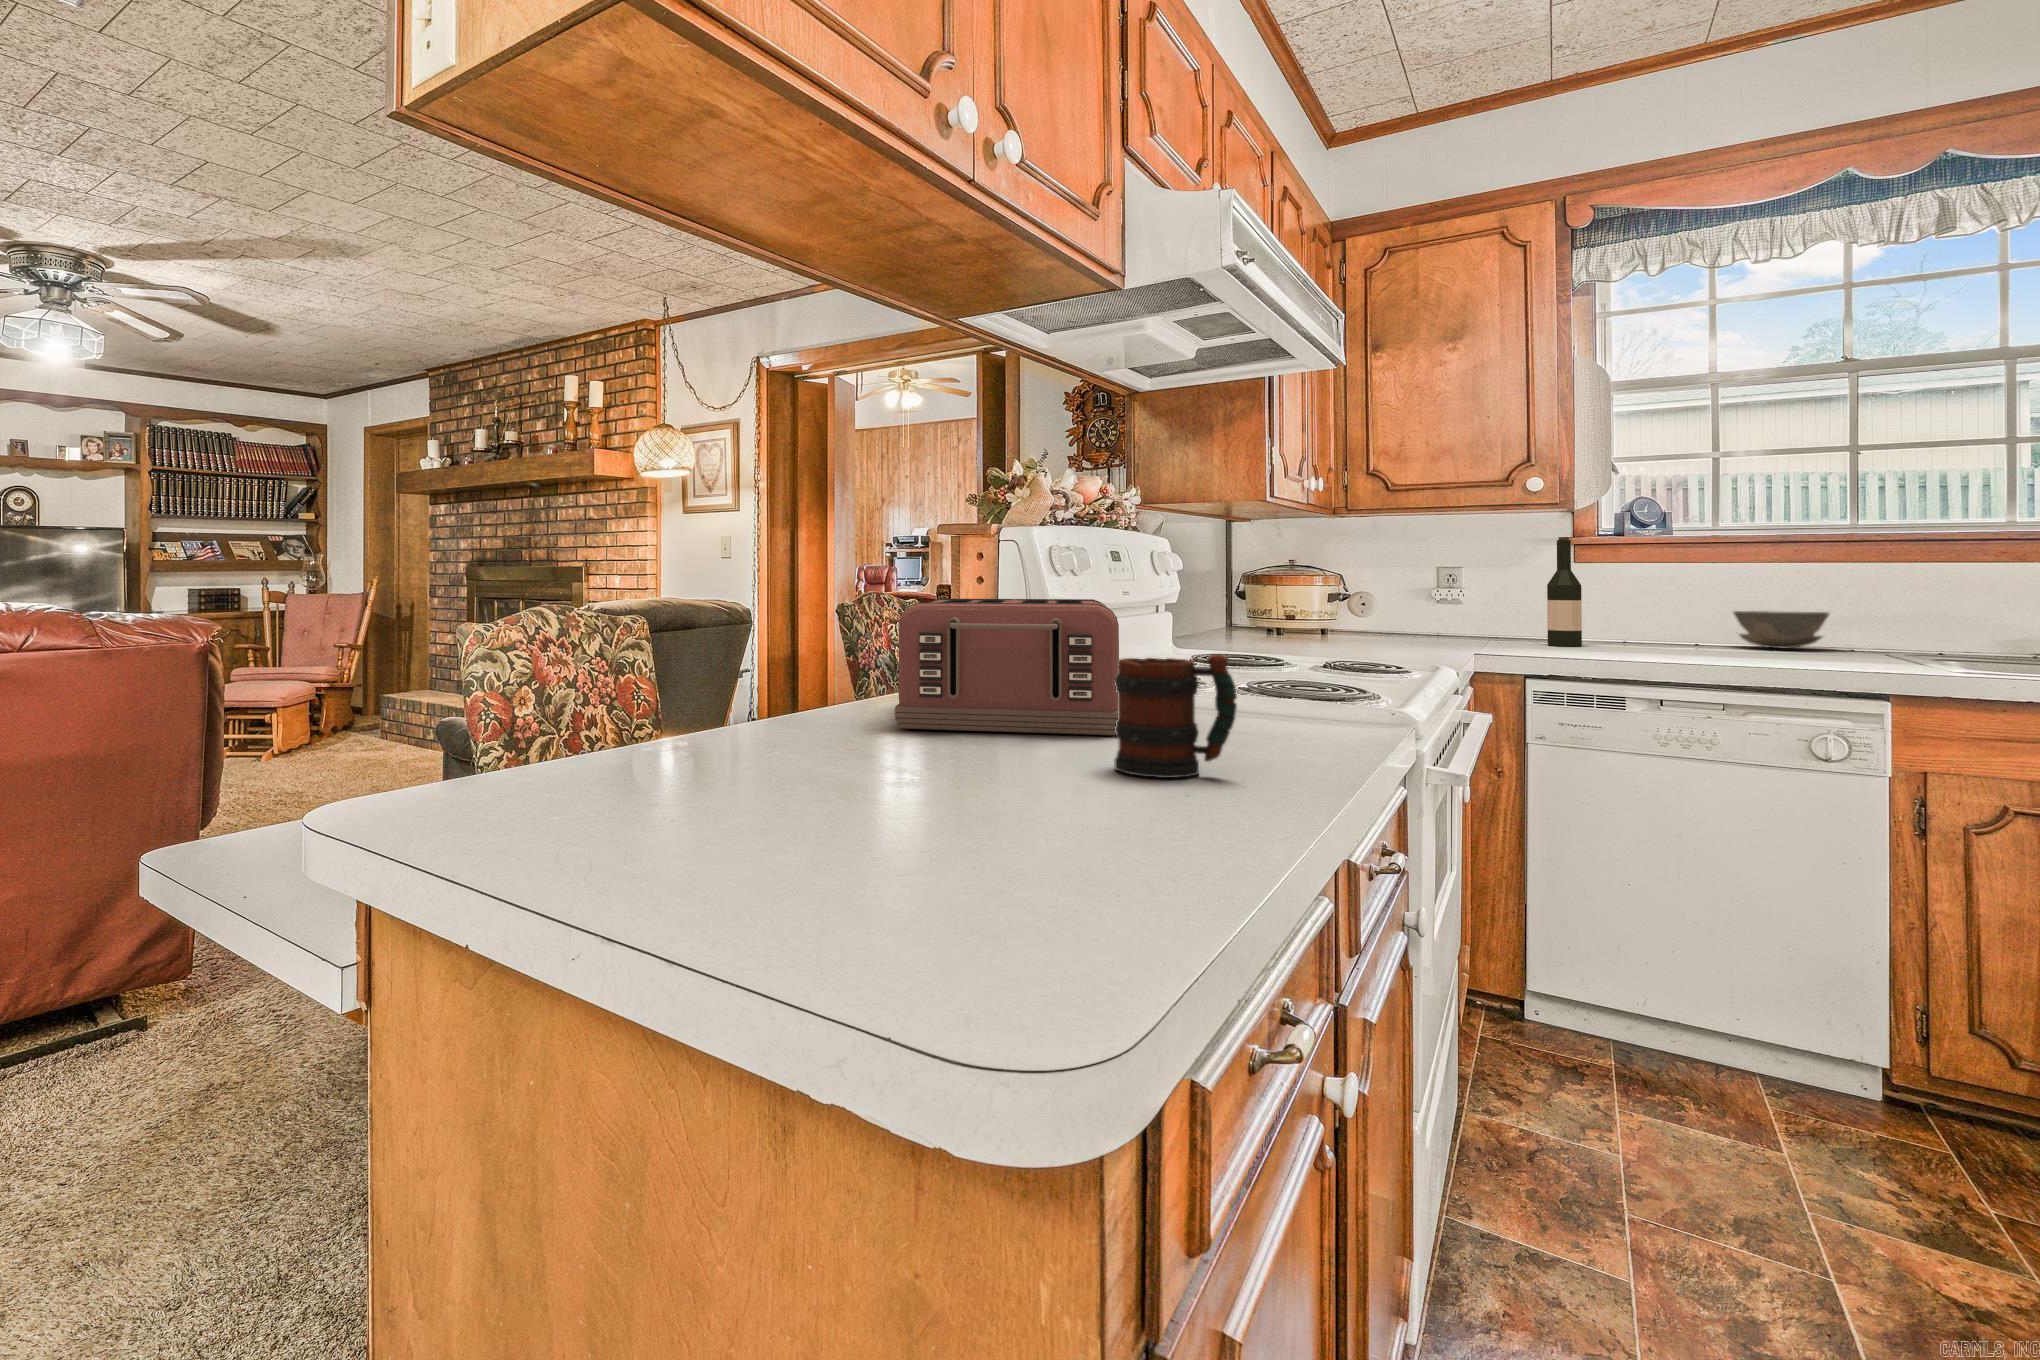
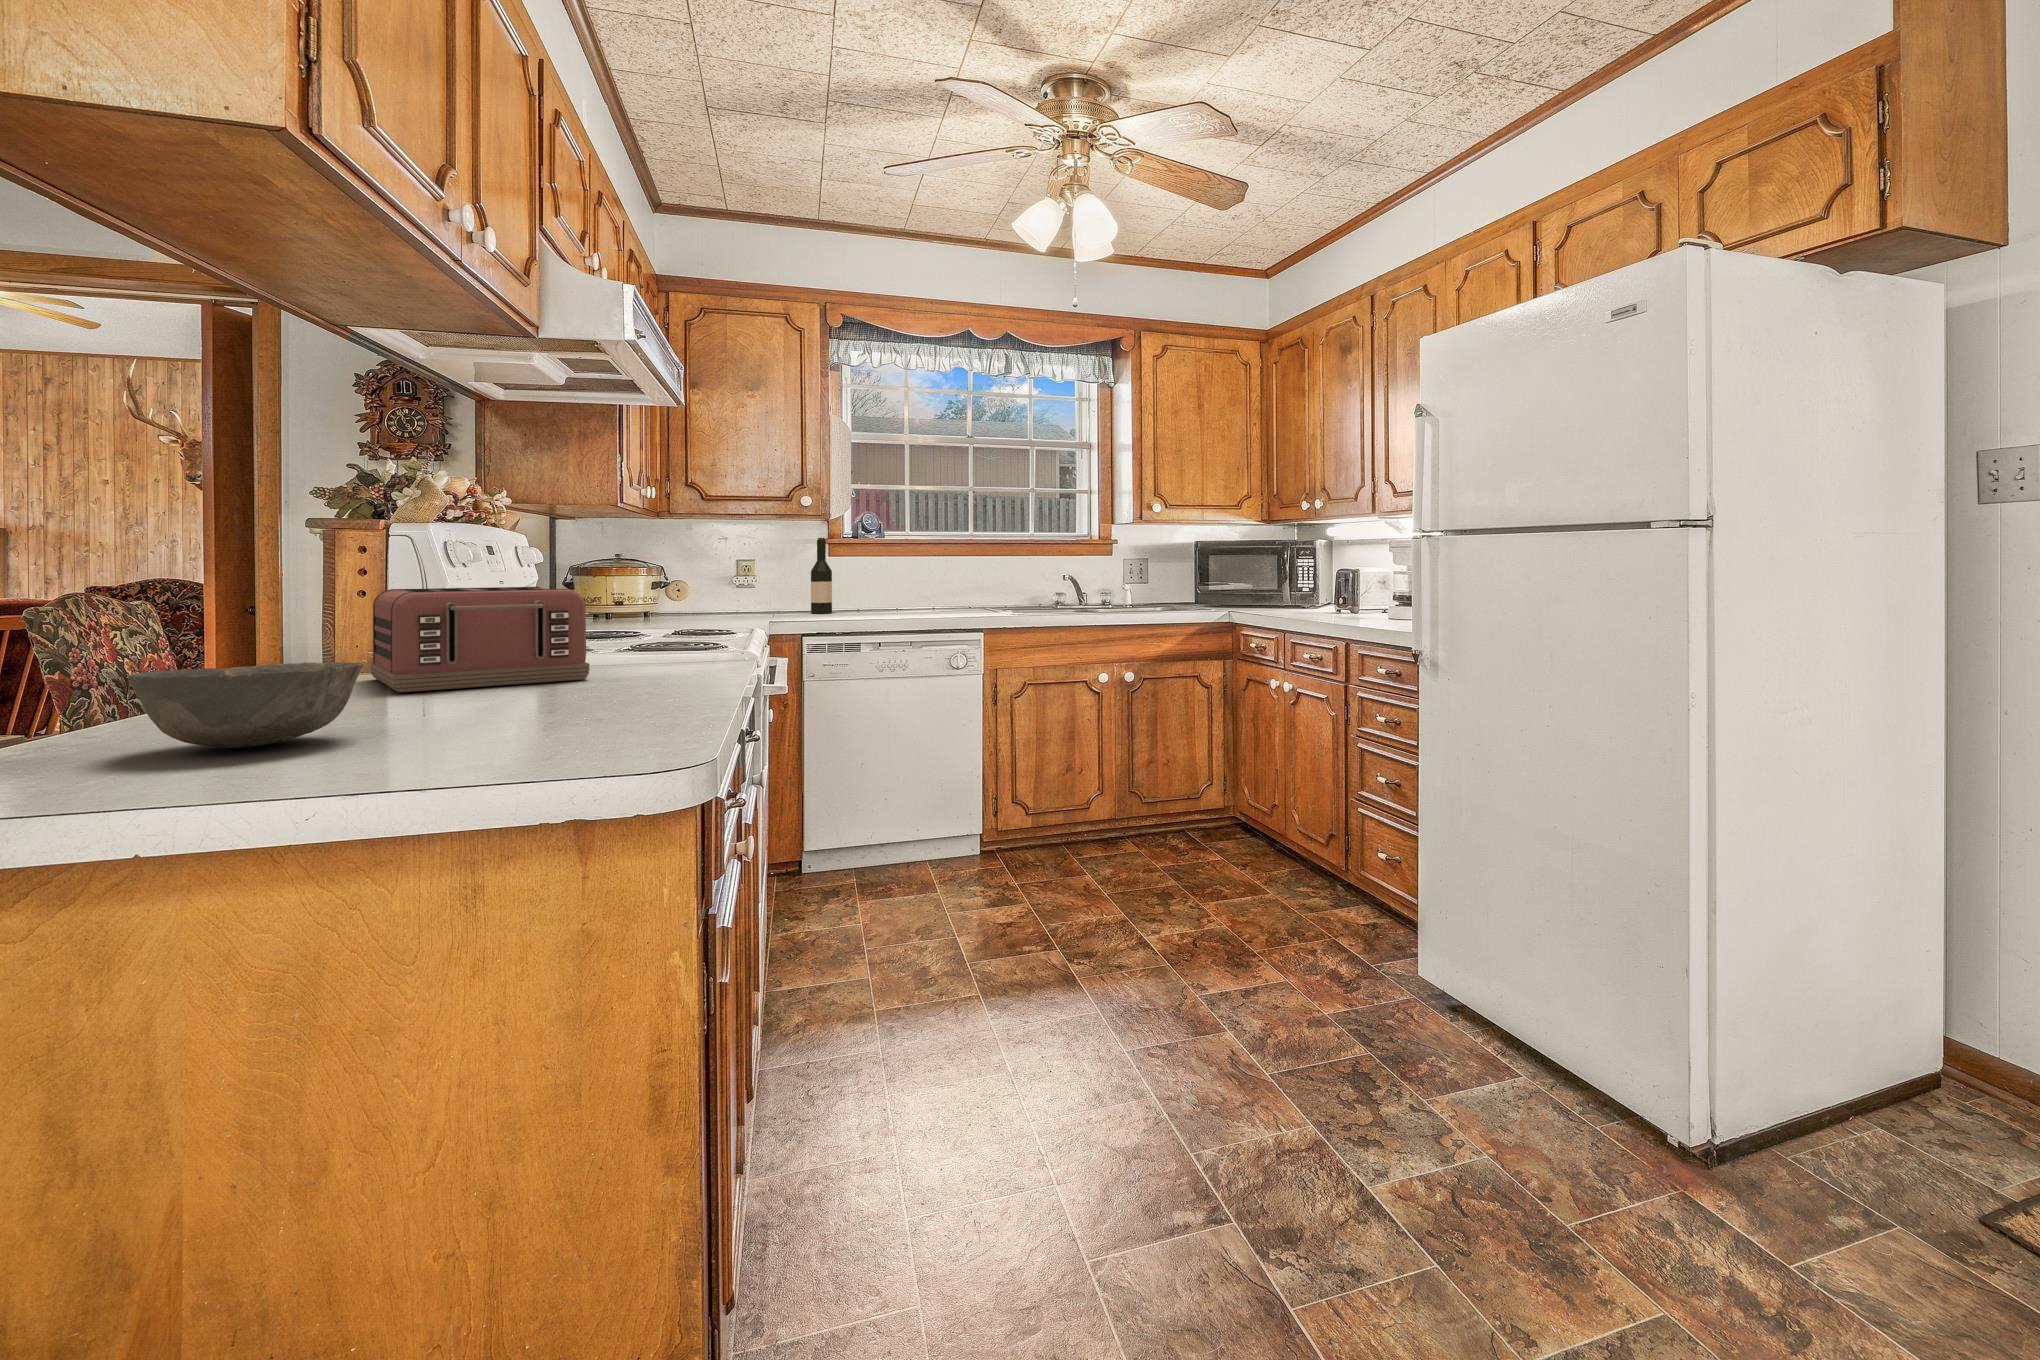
bowl: present [1734,611,1829,649] -> present [128,662,363,748]
mug: present [1114,654,1237,778] -> none [614,615,695,692]

